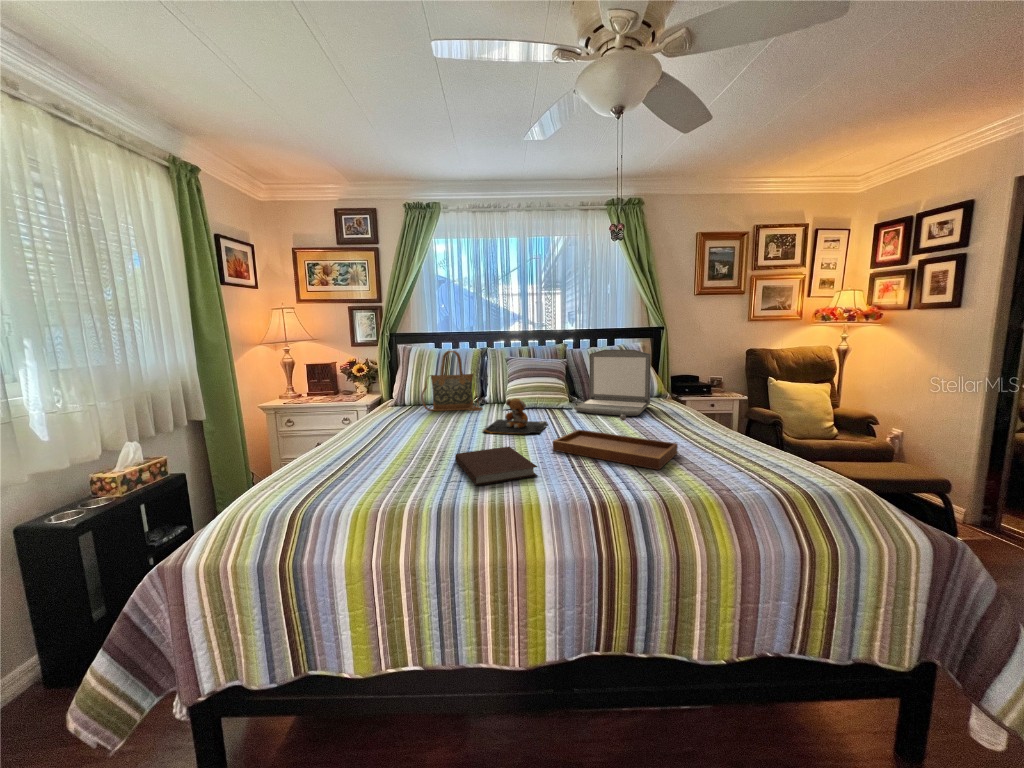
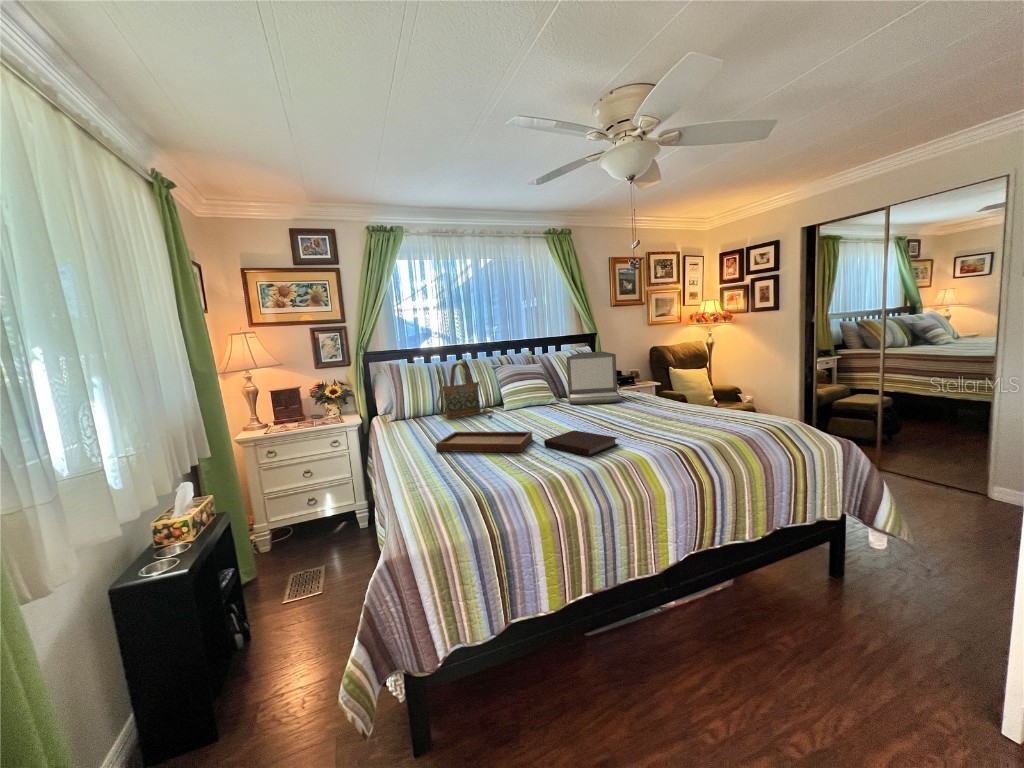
teddy bear: present [482,399,548,434] -> none [522,396,572,426]
tray: present [553,415,678,470] -> present [436,414,532,452]

